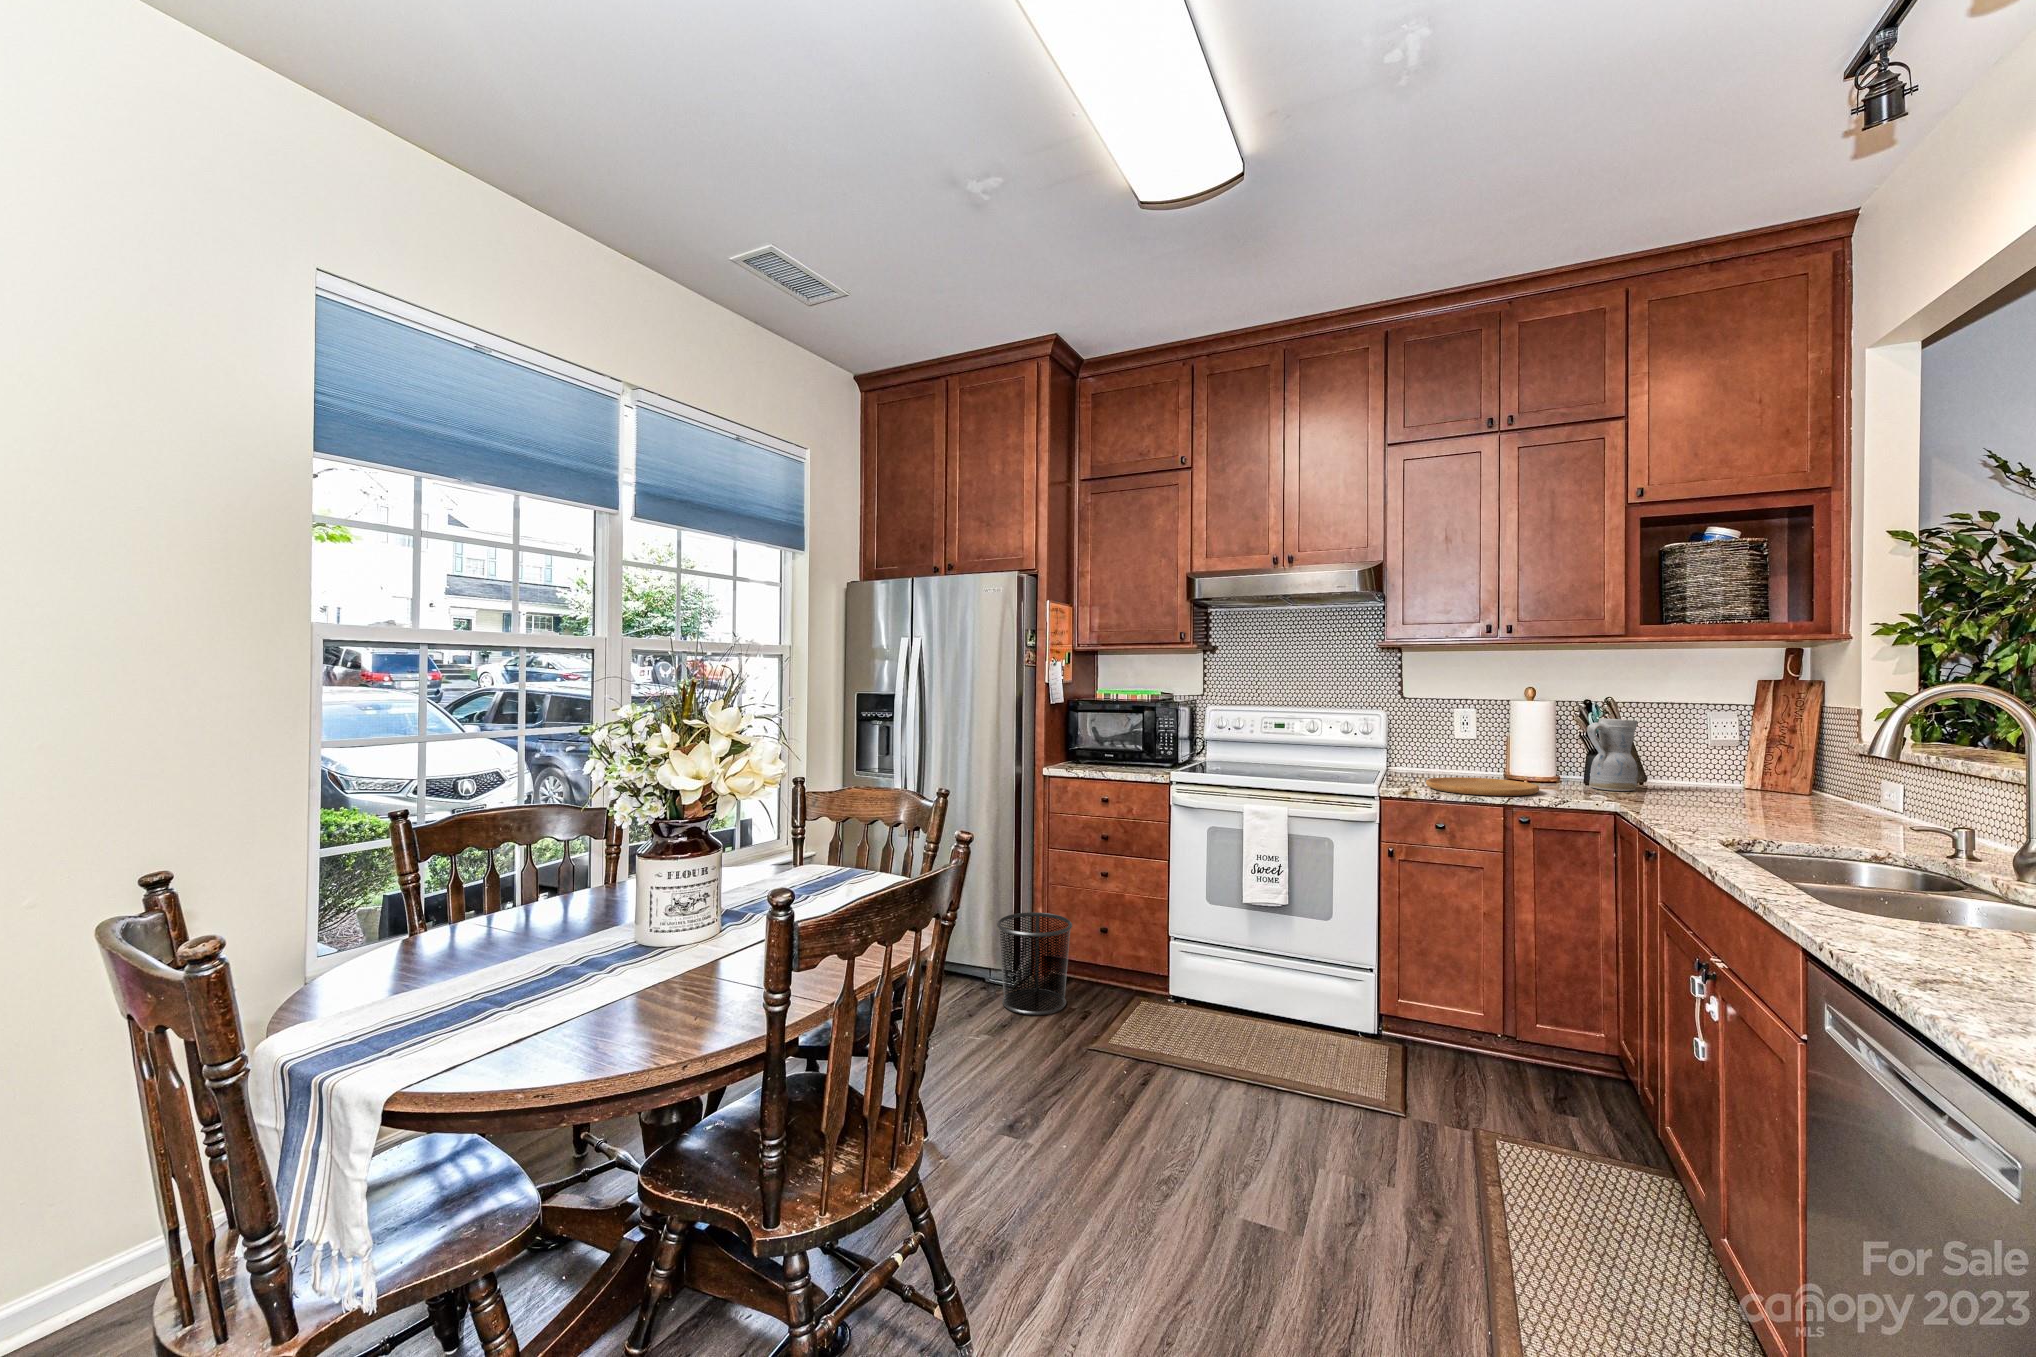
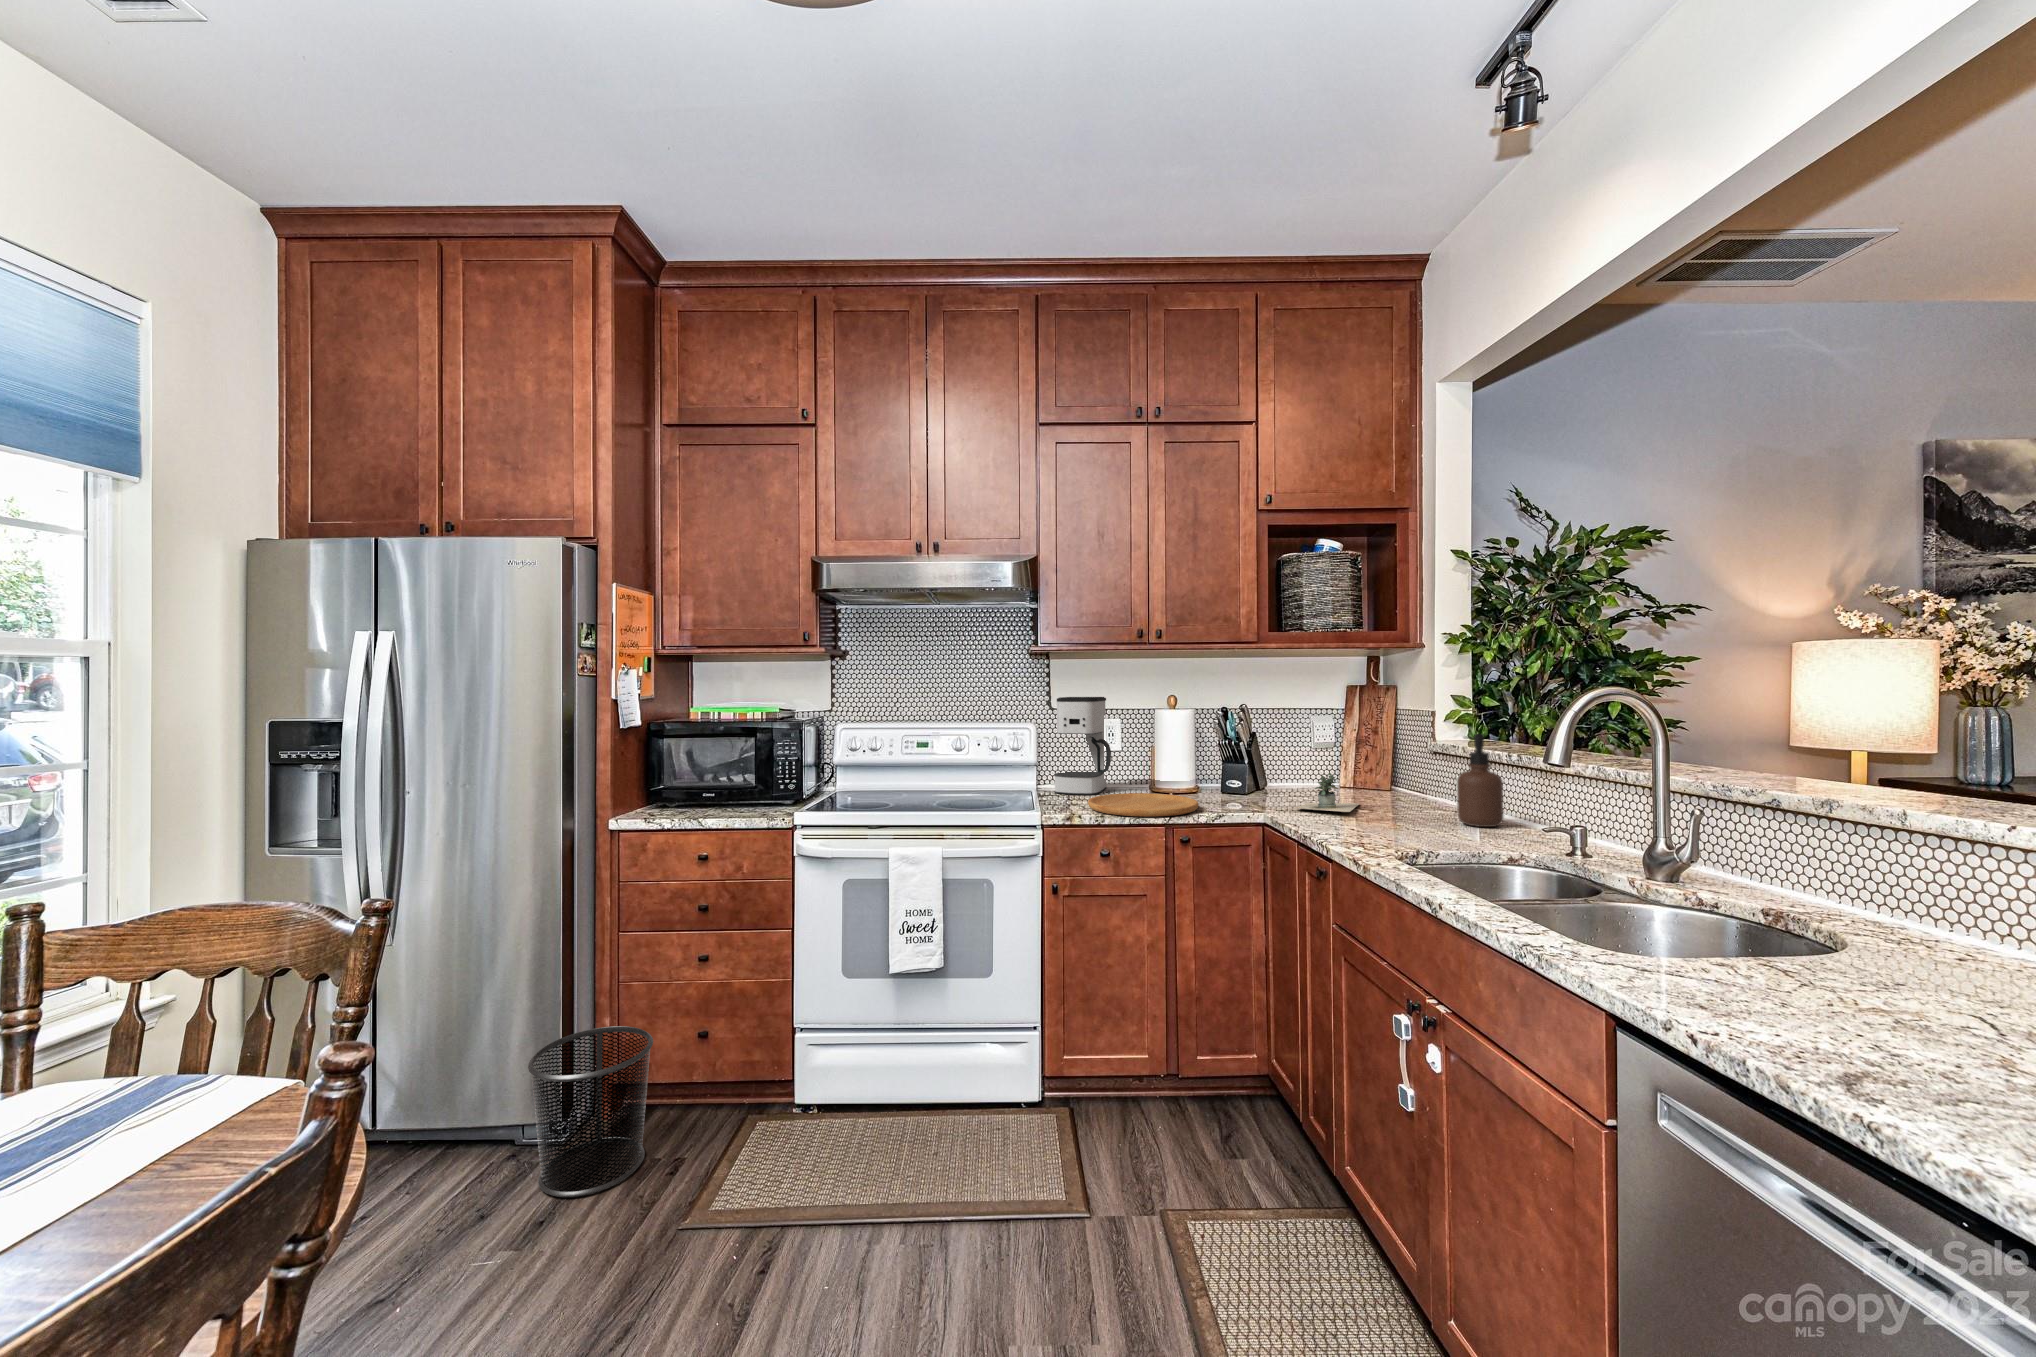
coffee maker: none [1405,688,1464,778] -> present [1054,697,1111,795]
ceramic pitcher: present [1587,718,1638,791] -> none [1229,725,1271,798]
soap dispenser: none [1825,731,1882,826] -> present [1457,734,1504,827]
potted plant: none [1644,767,1752,804] -> present [1295,773,1359,812]

